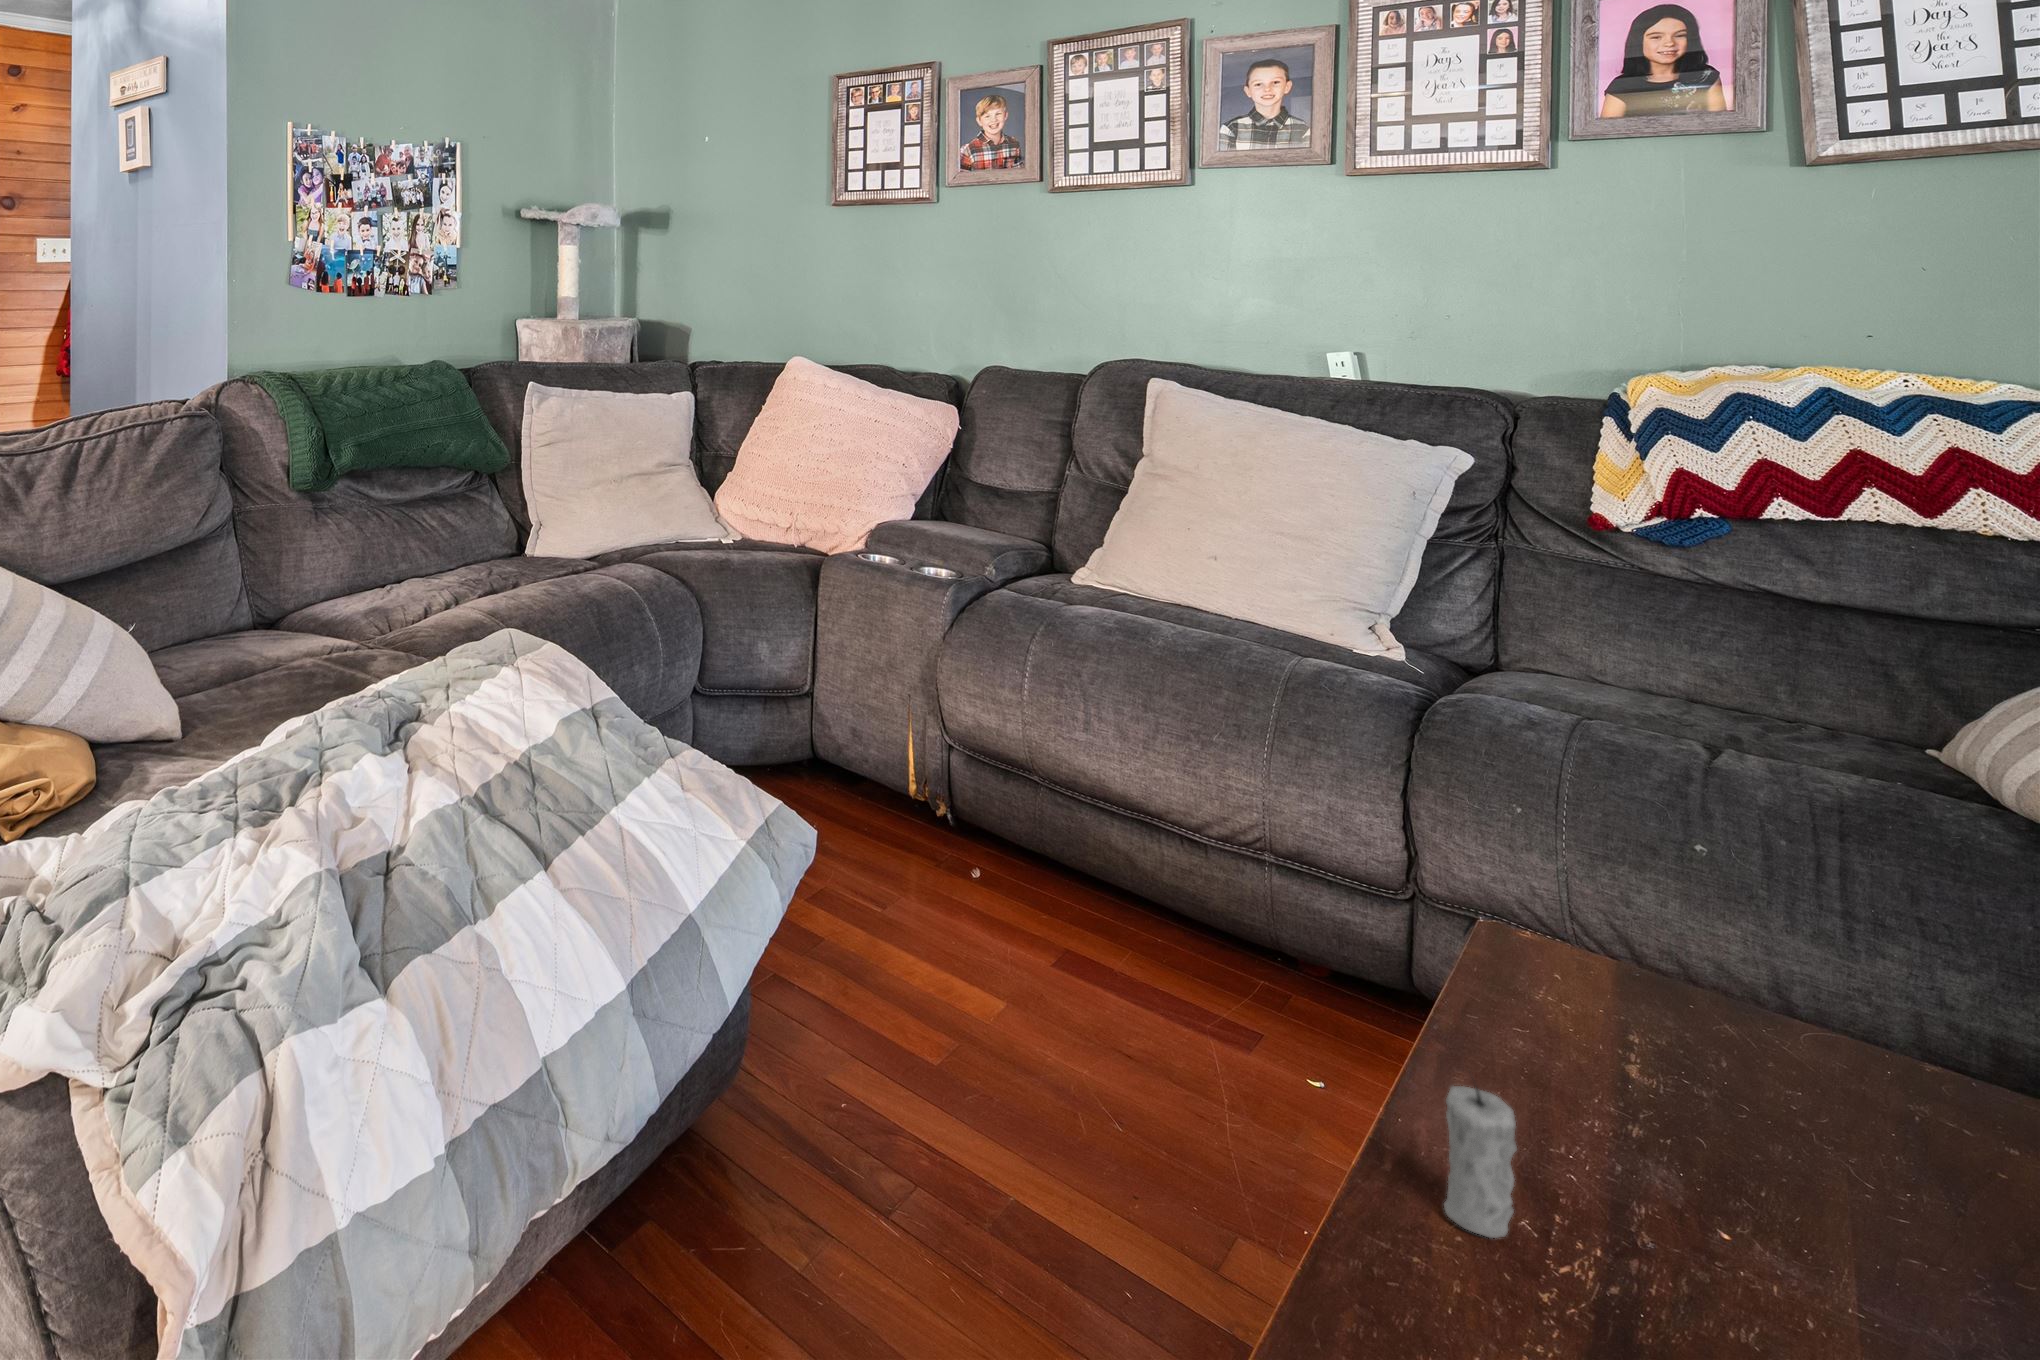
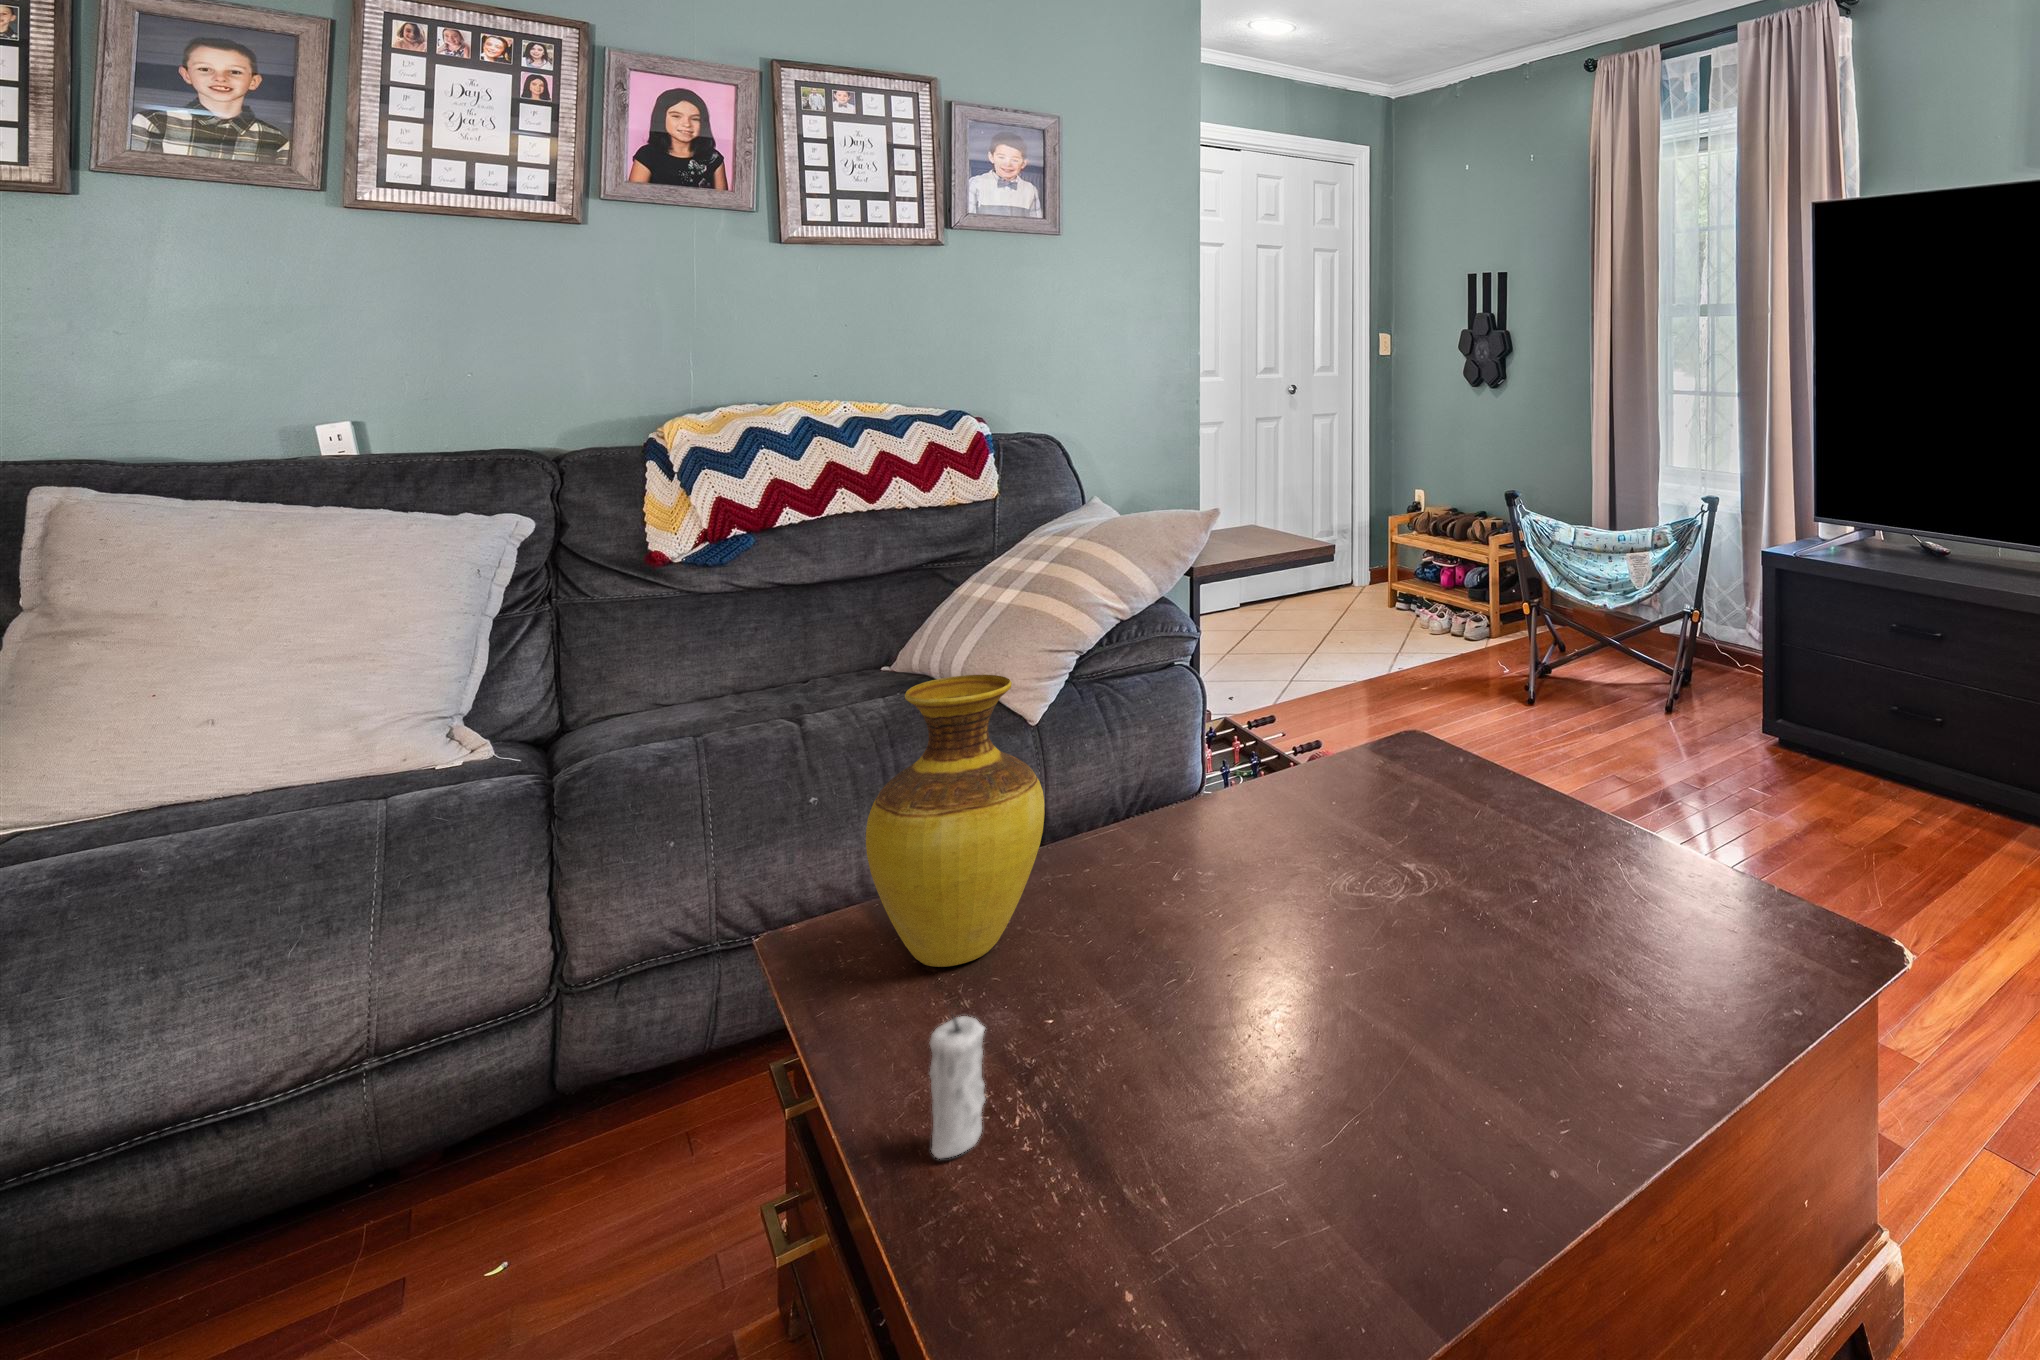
vase: none [1555,736,1837,1099] -> present [866,675,1044,967]

